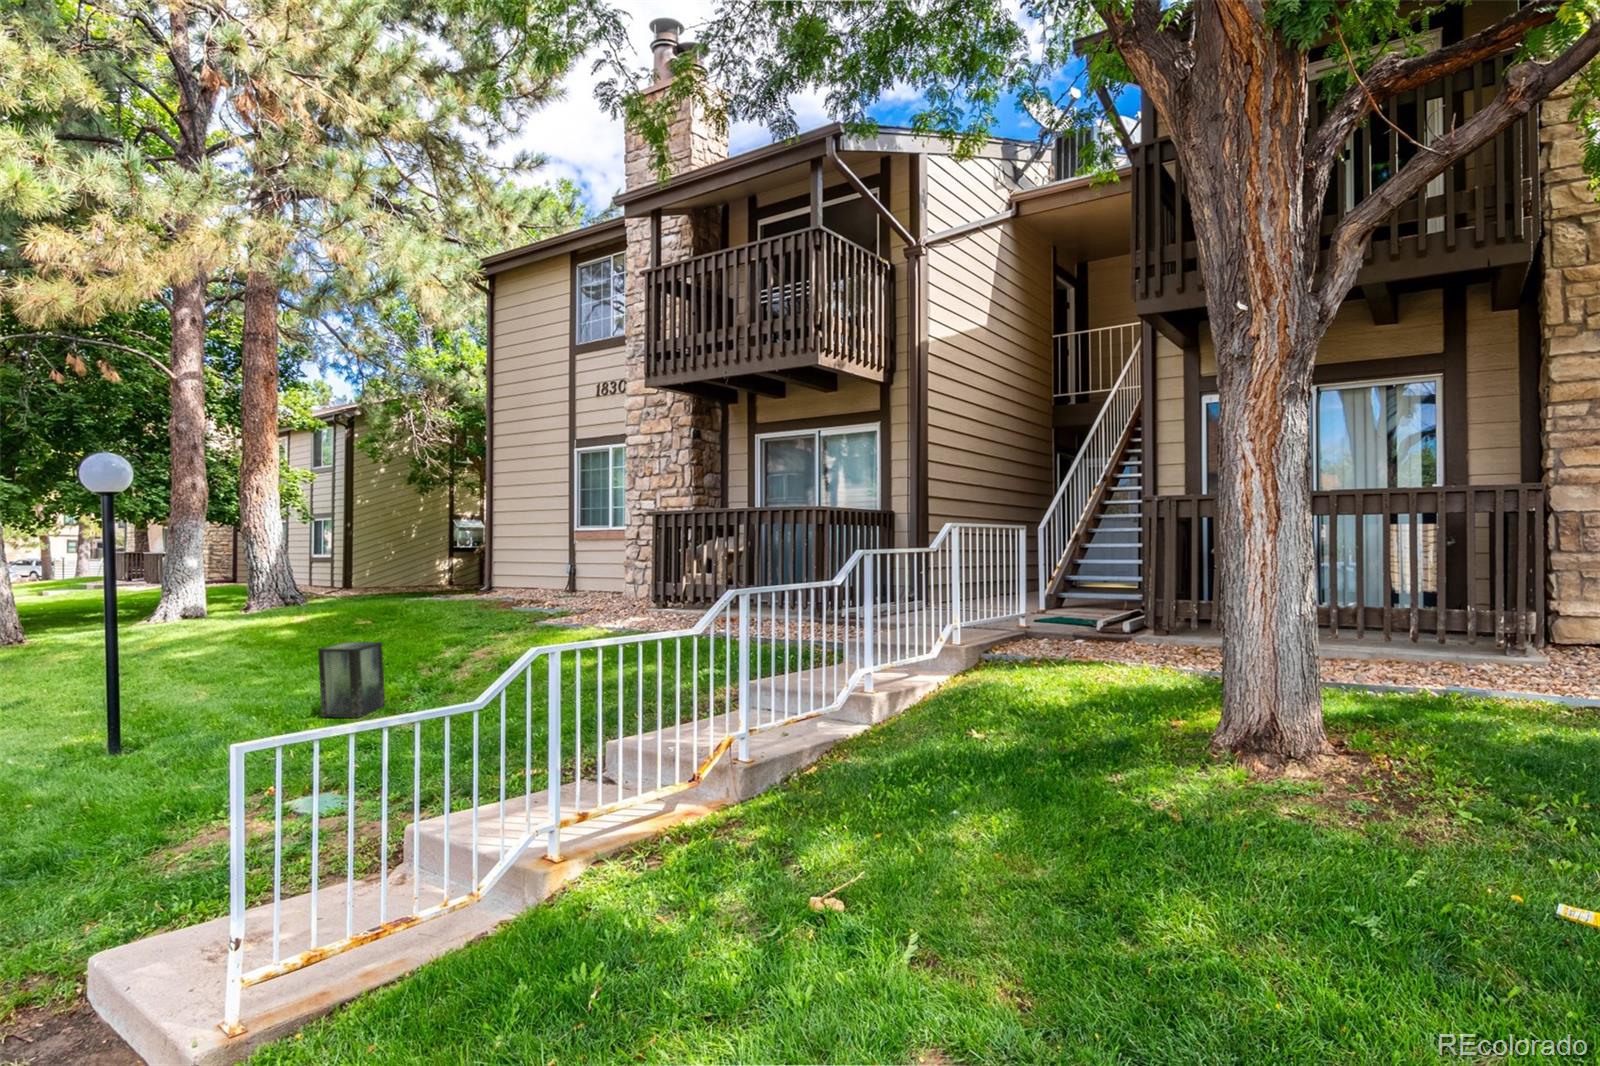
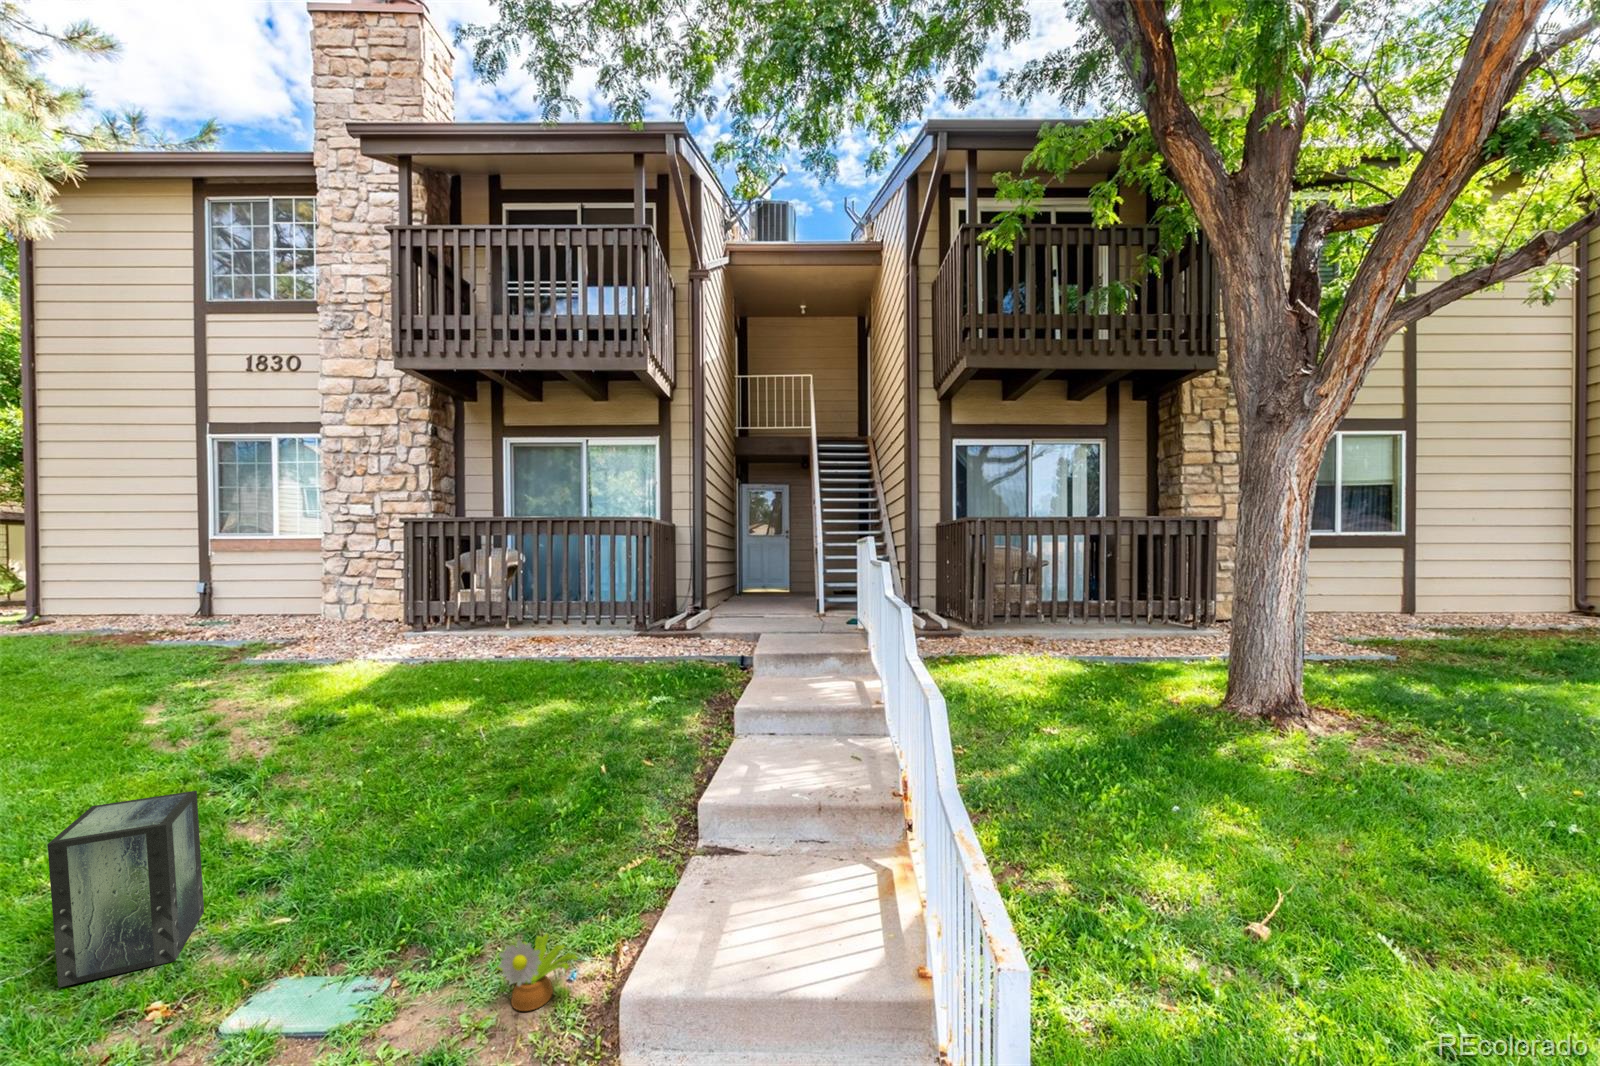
decorative plant: none [420,715,462,755] -> present [493,933,578,1011]

